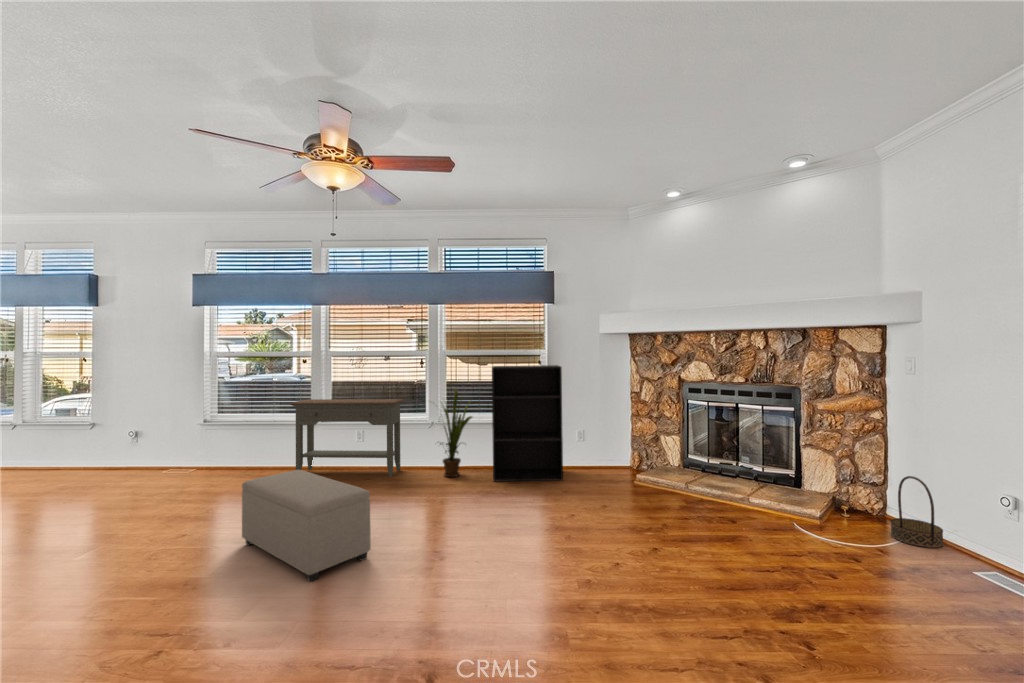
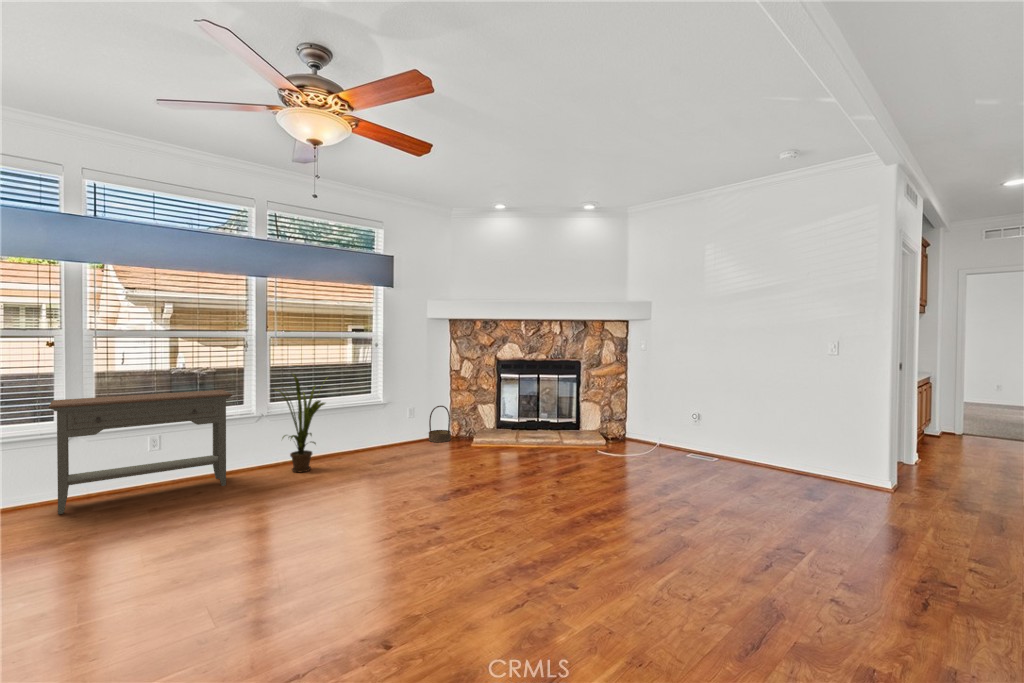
bookshelf: present [492,365,563,481] -> none [339,347,420,466]
ottoman: present [242,470,371,581] -> none [196,475,384,580]
basket: present [890,476,944,548] -> present [429,406,451,442]

